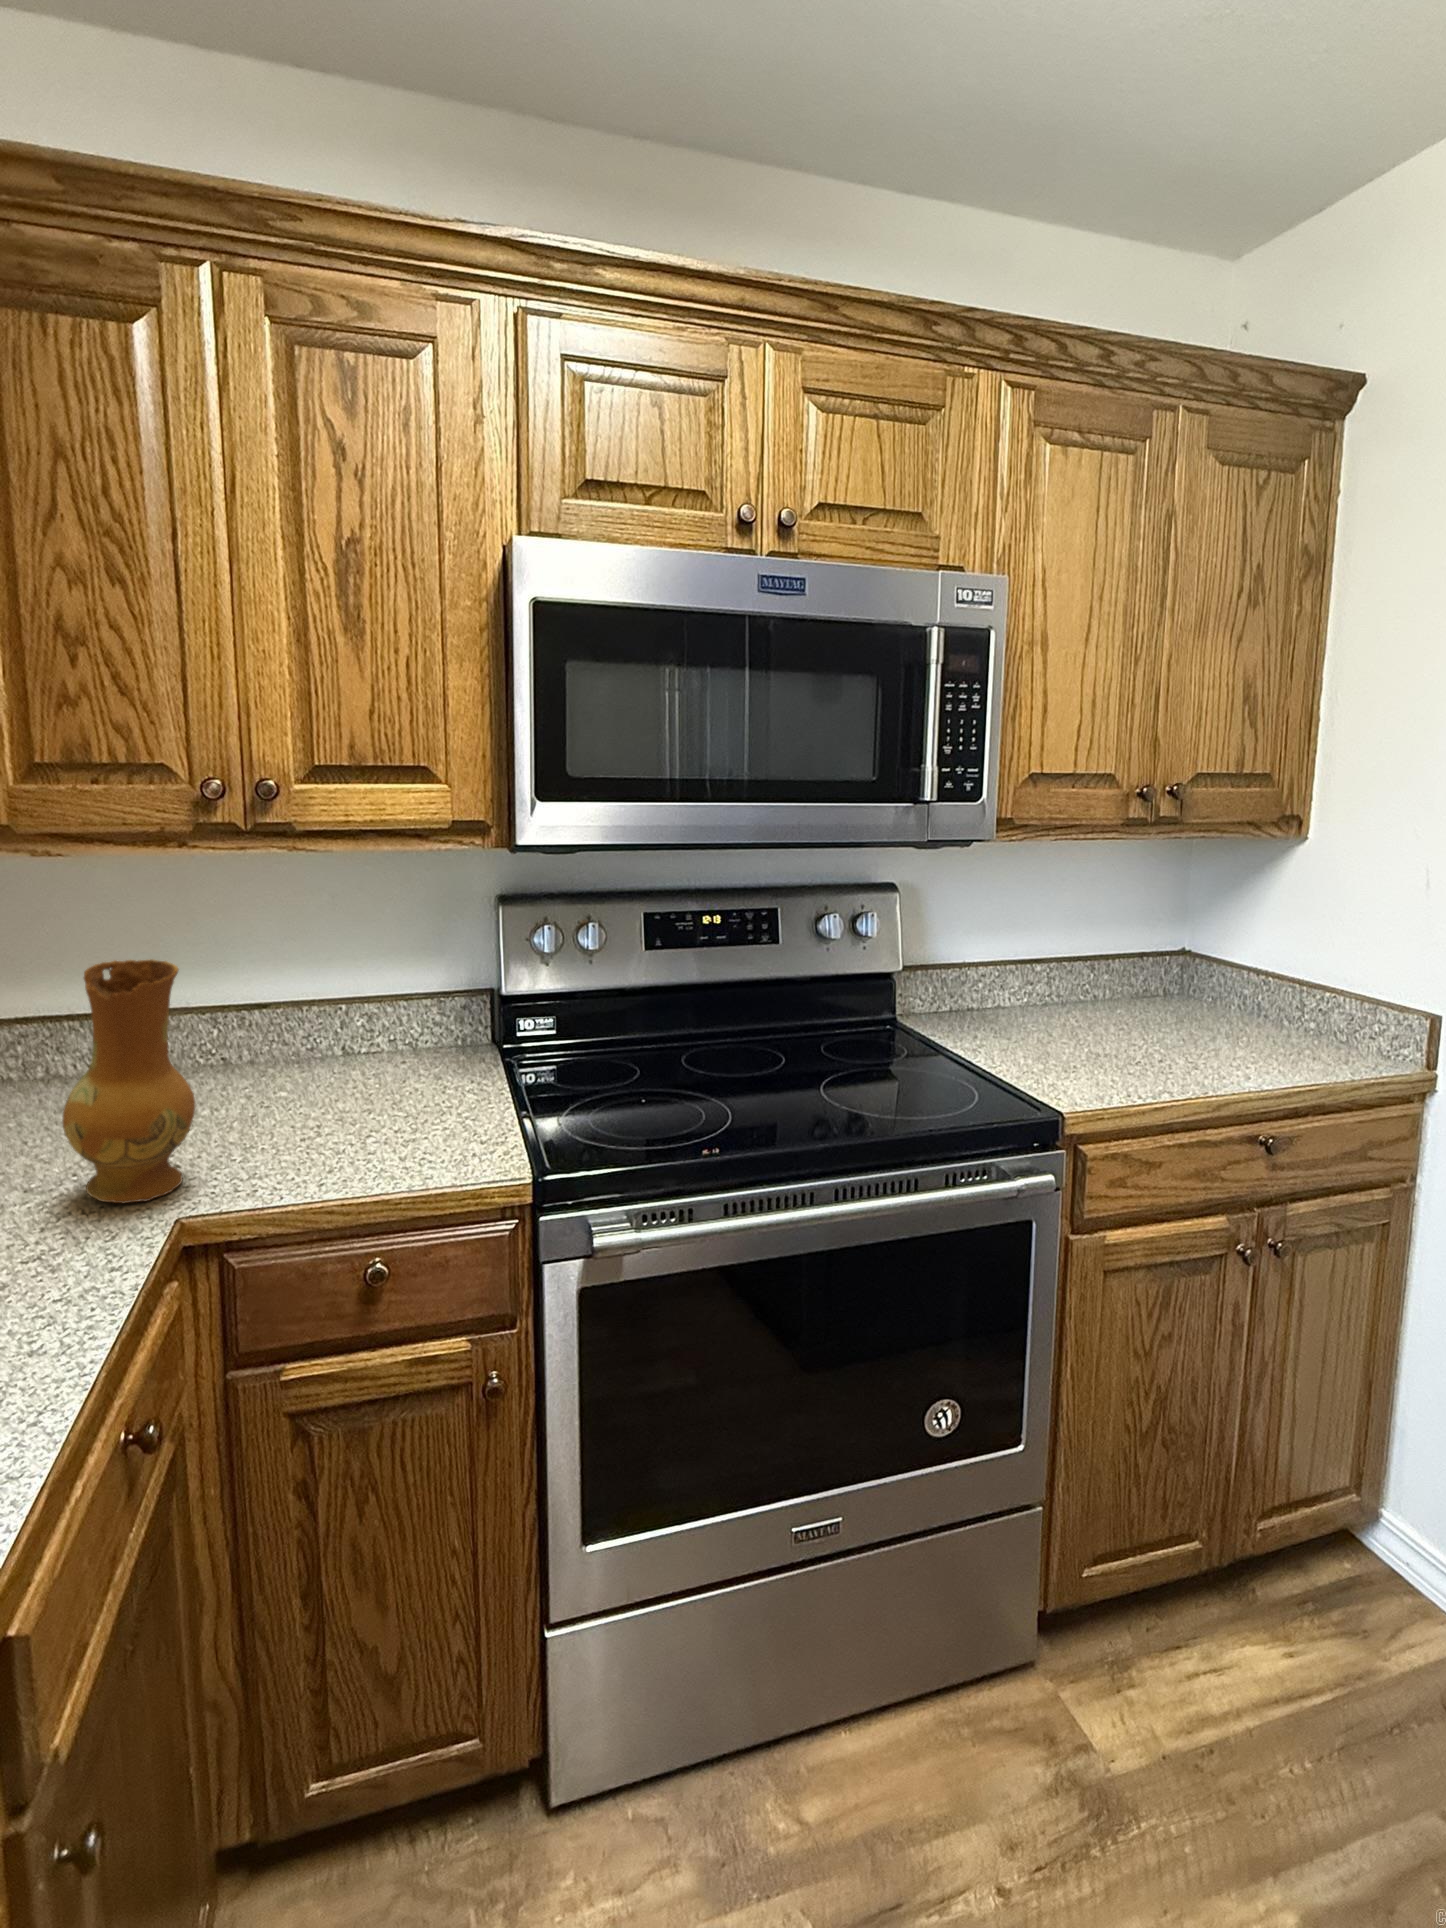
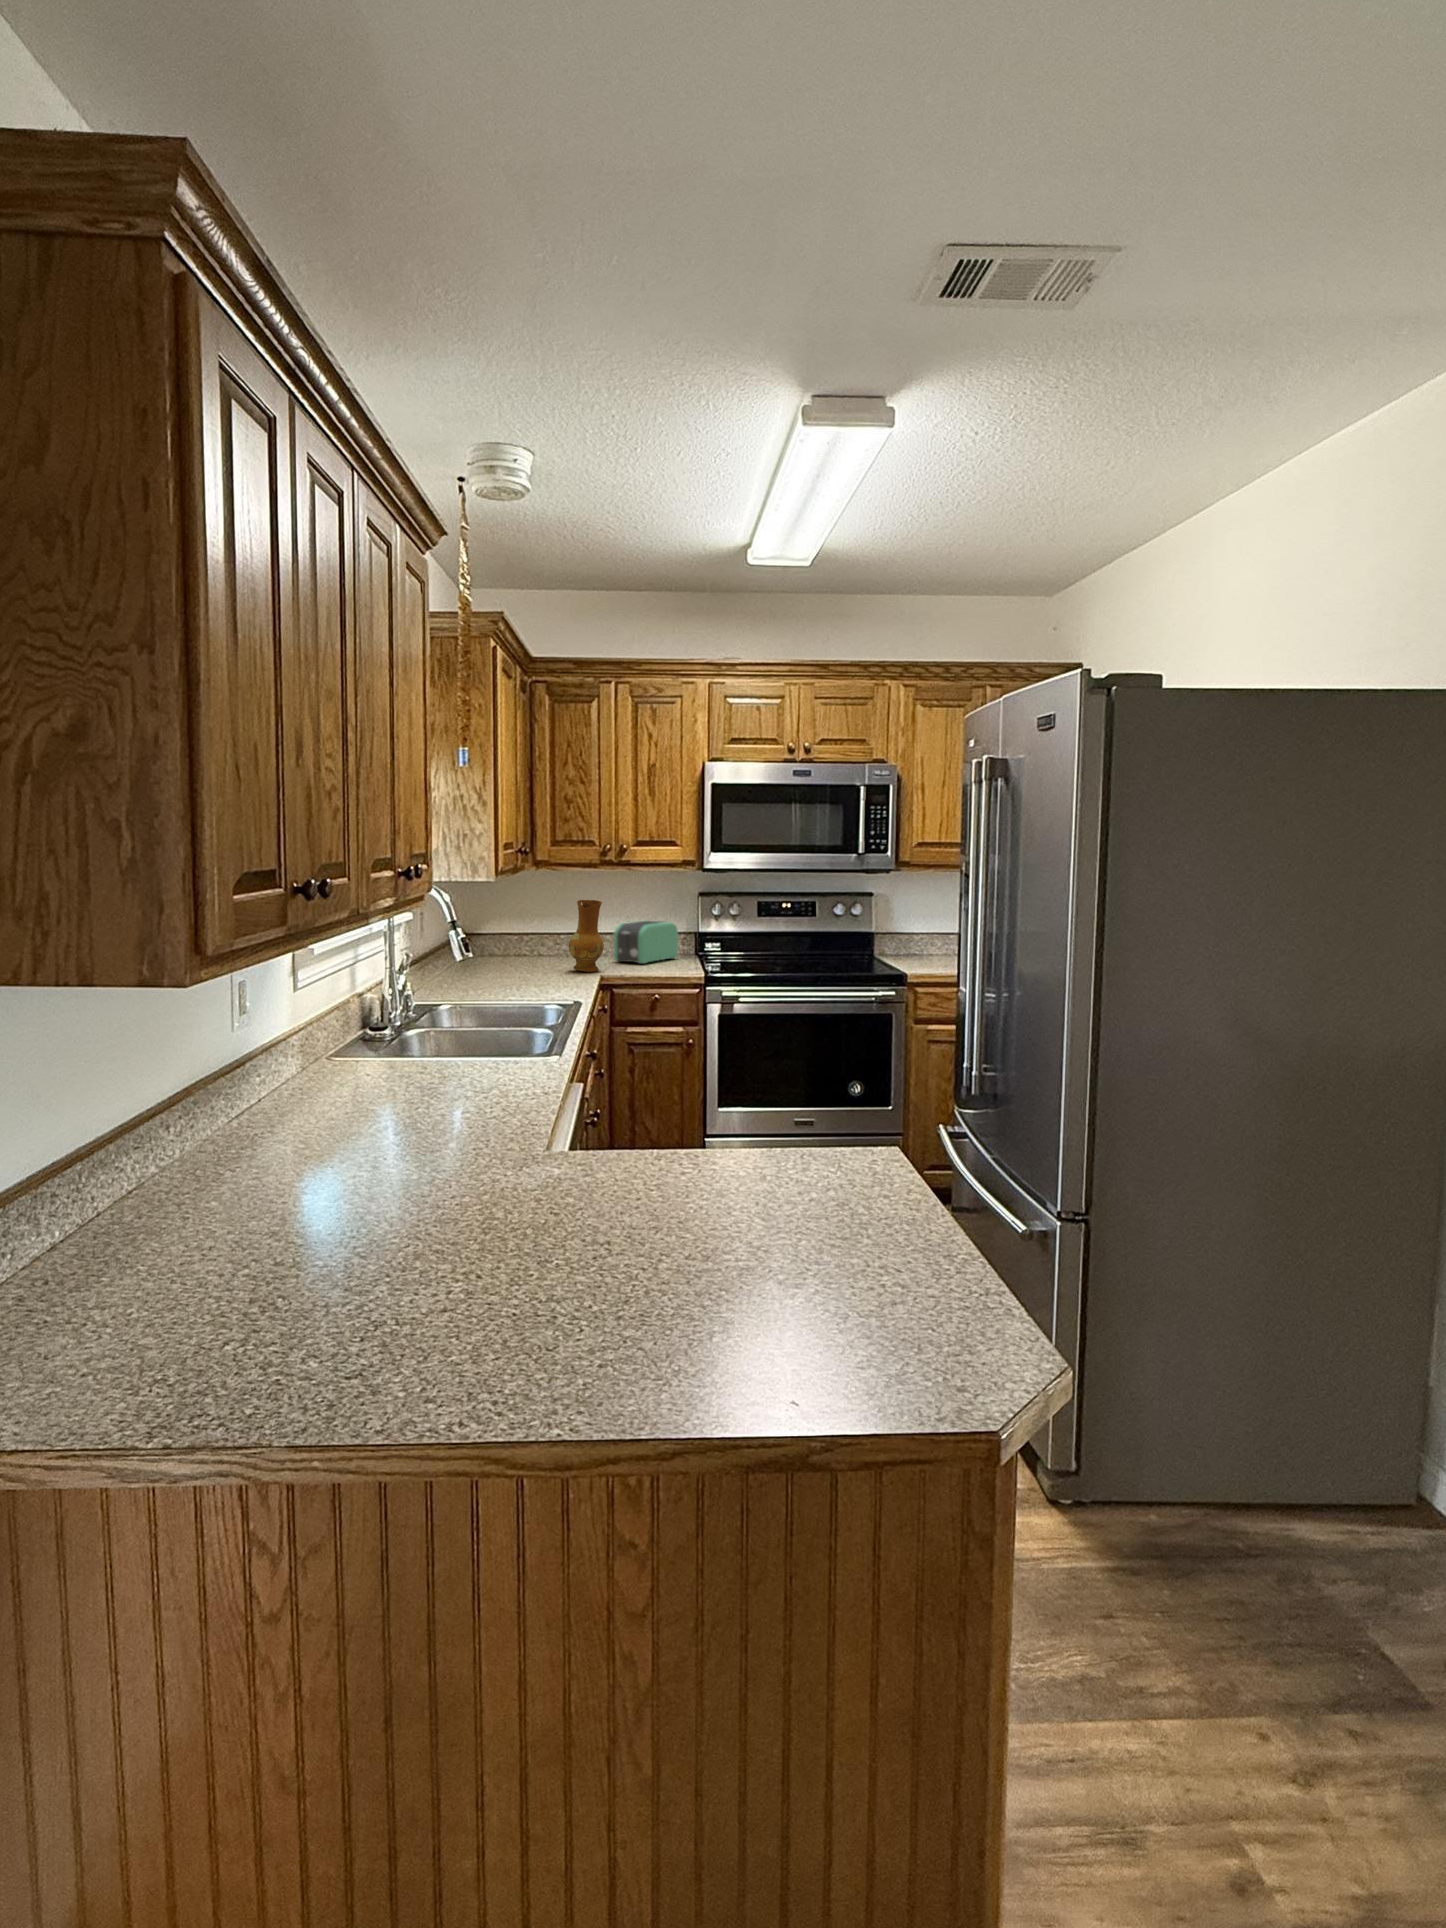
toaster: none [253,974,446,1116] -> present [614,921,678,964]

